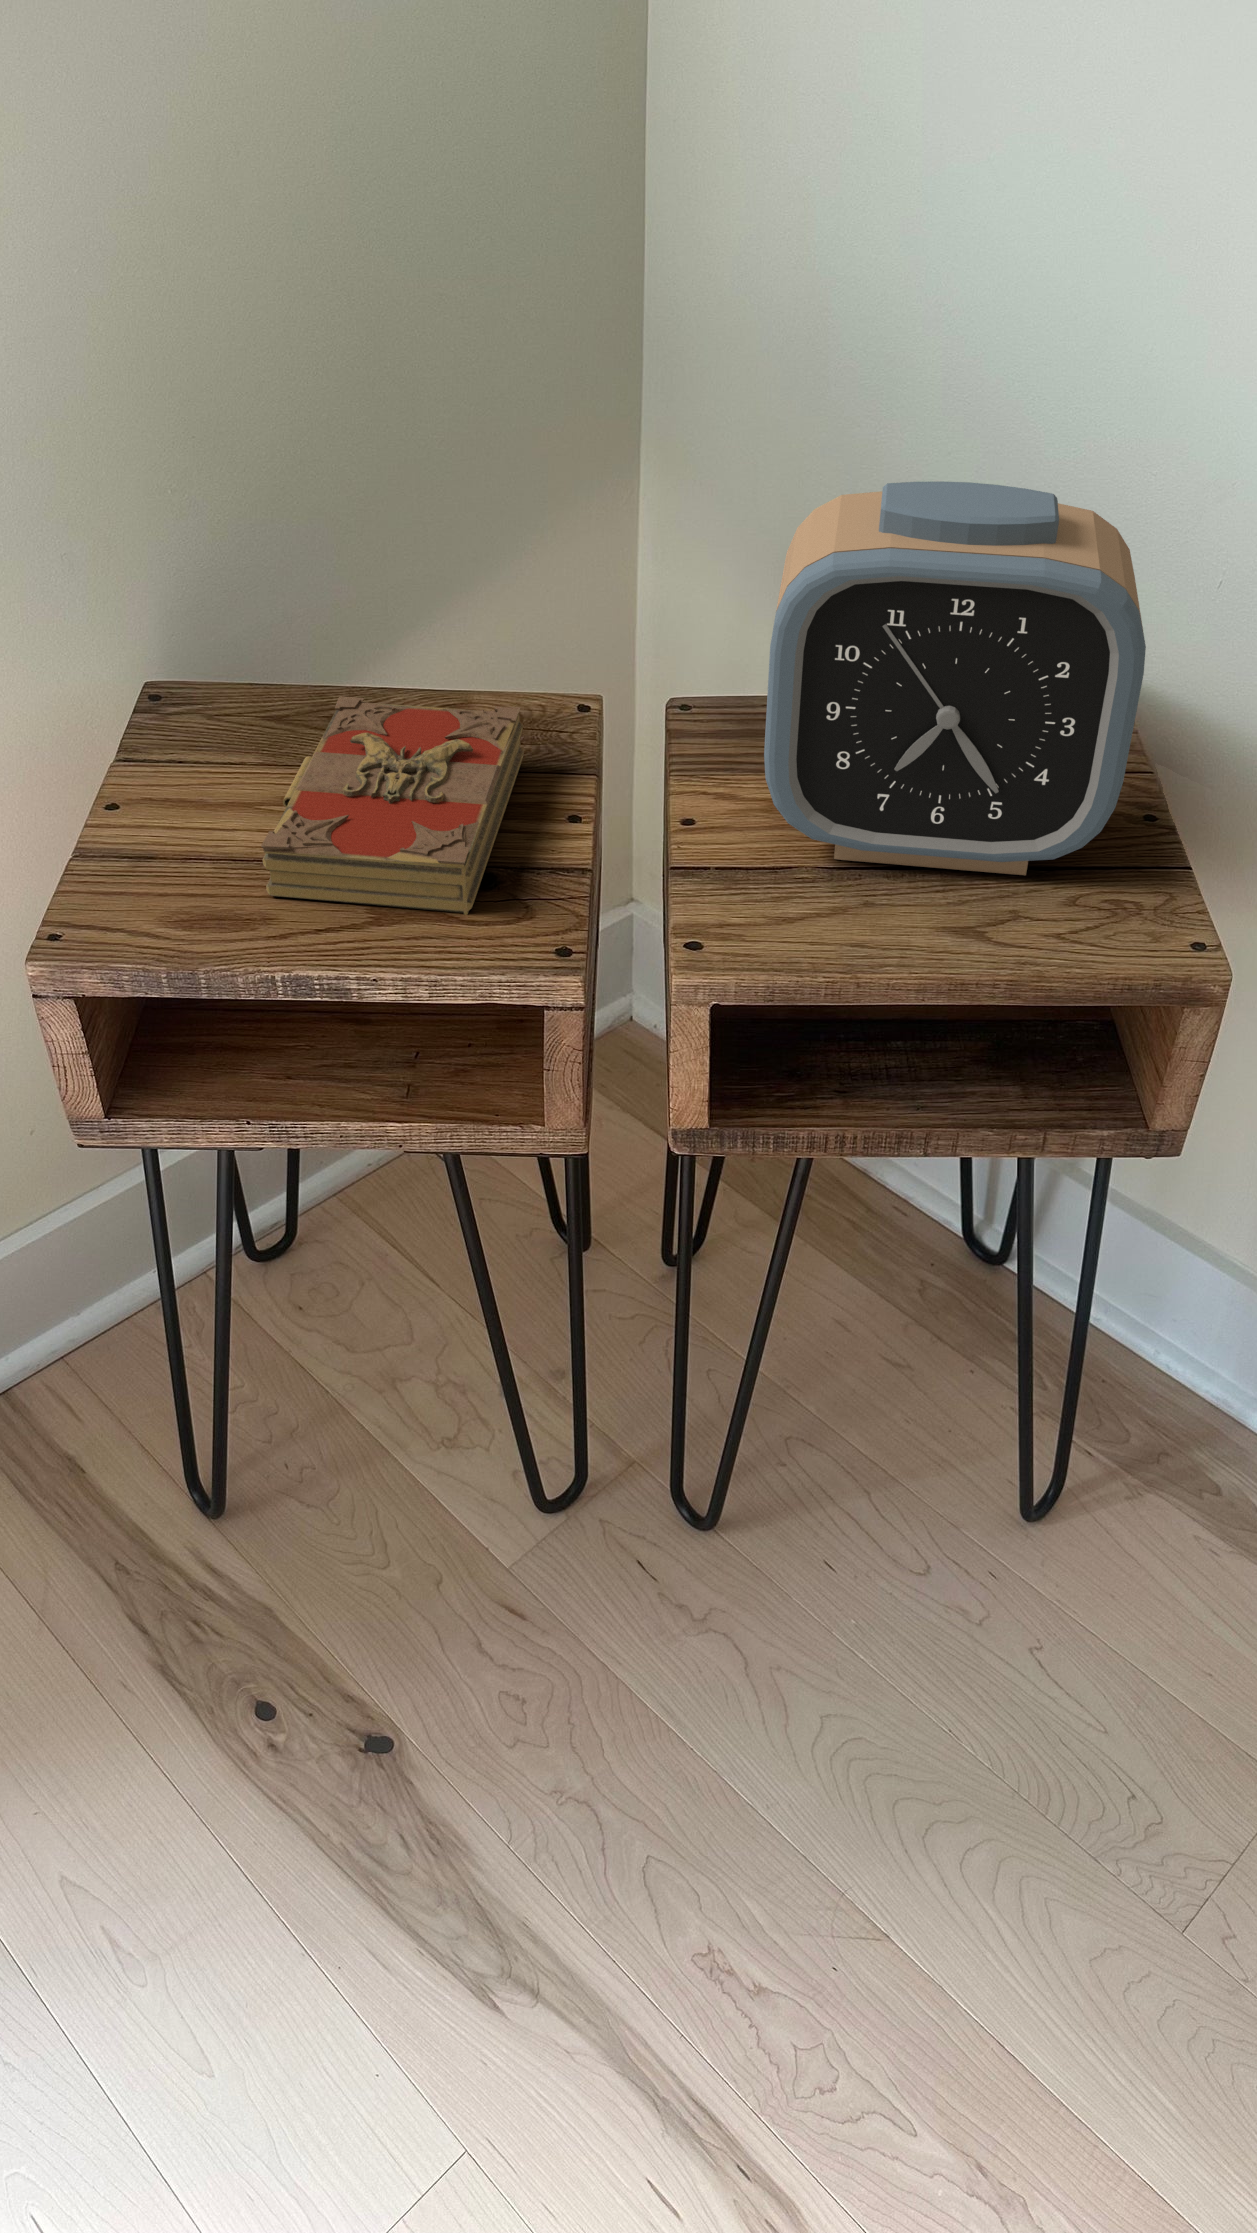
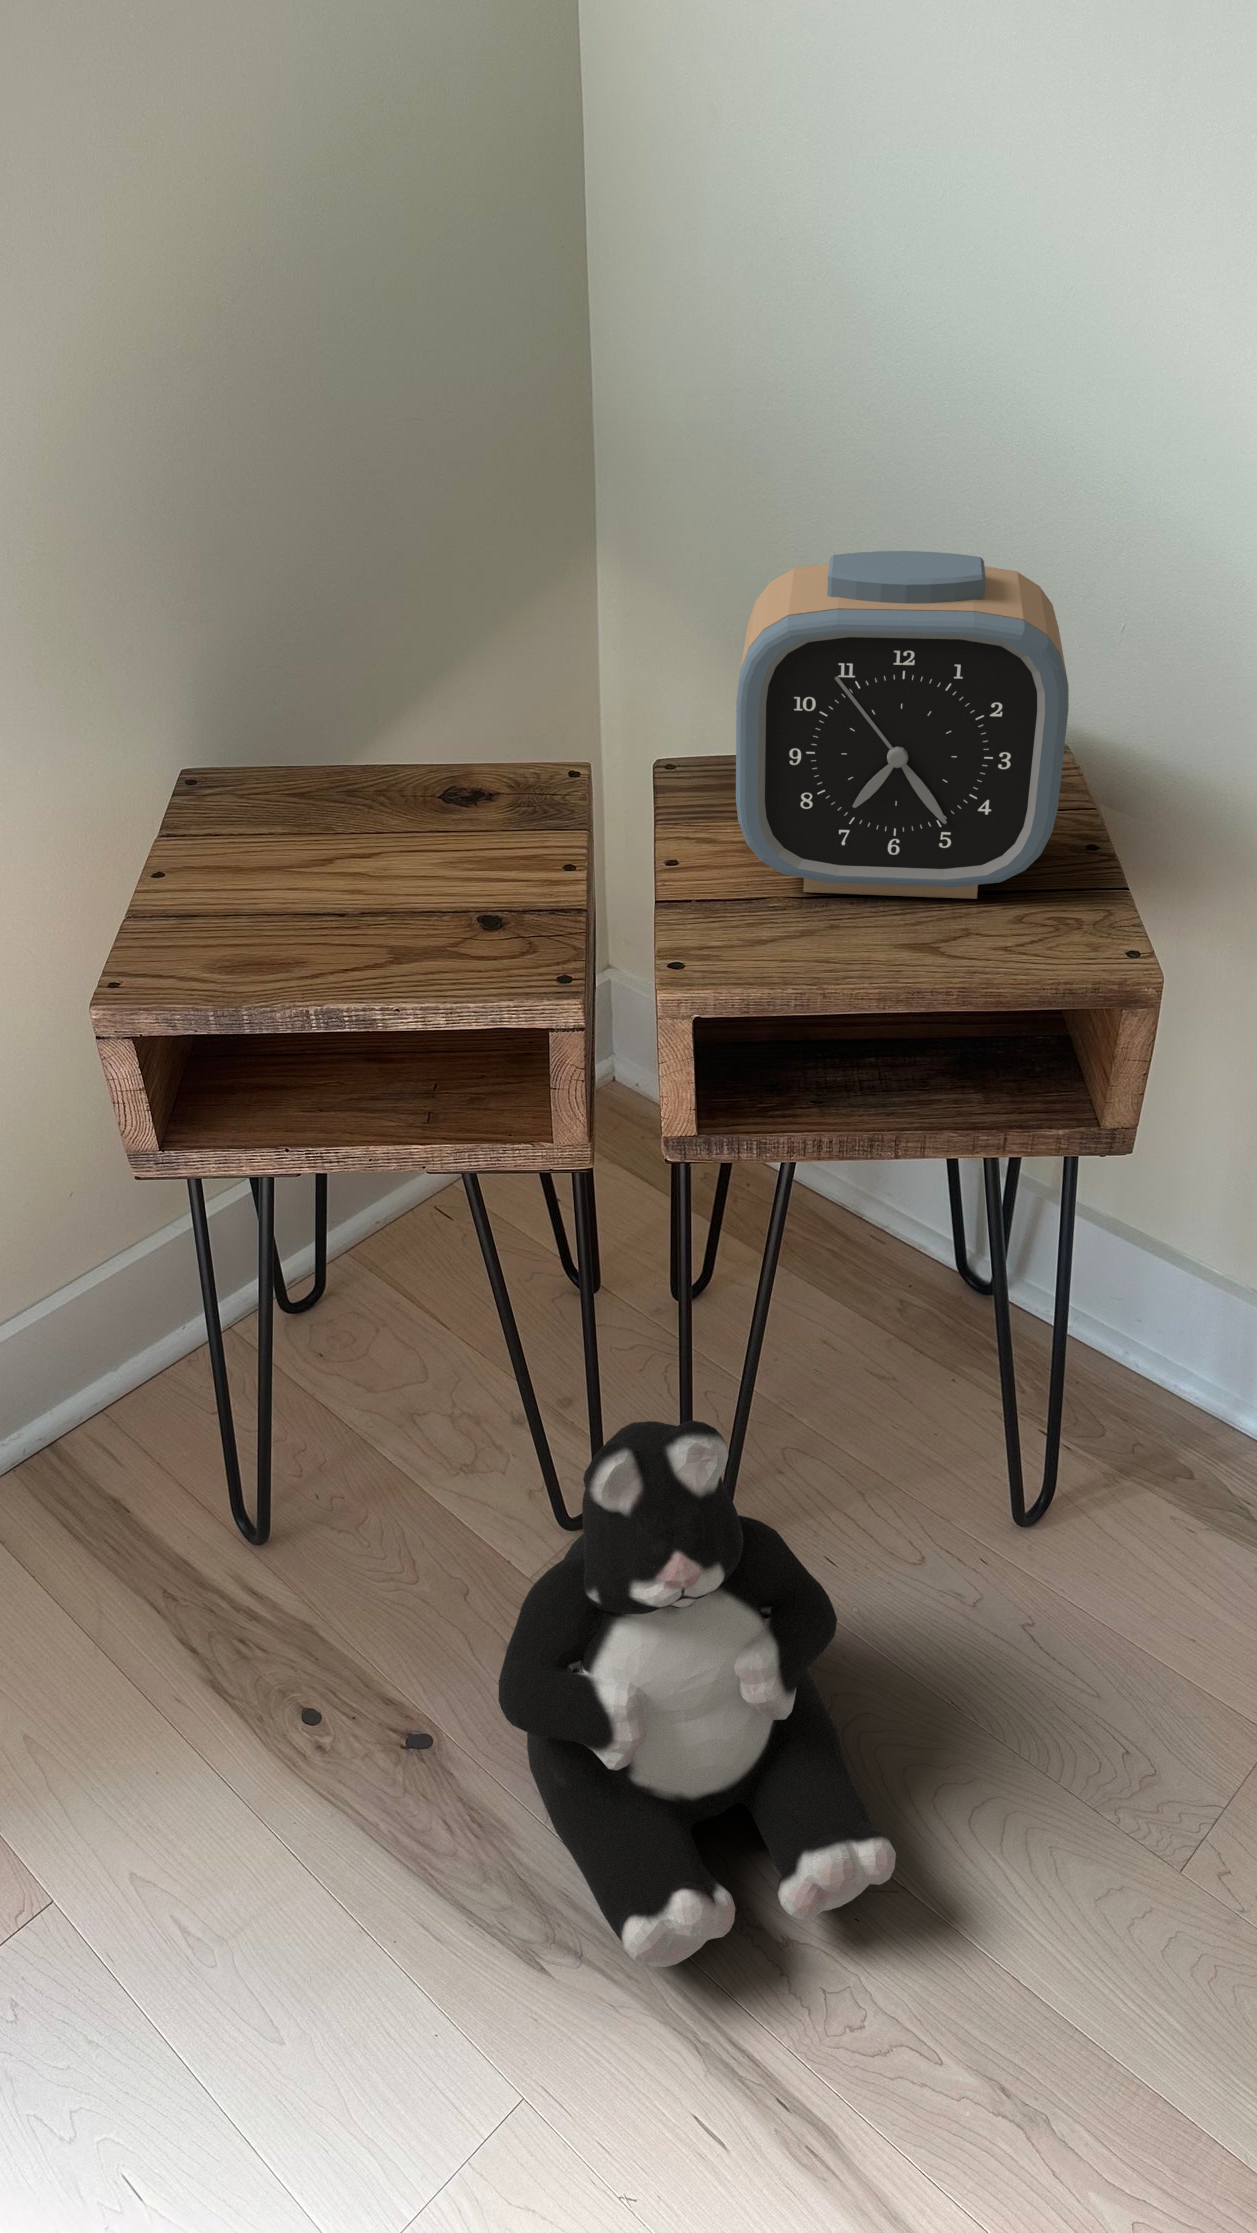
book: present [261,696,524,915] -> none [293,770,522,956]
plush toy: none [464,1430,885,2013] -> present [498,1421,896,1967]

